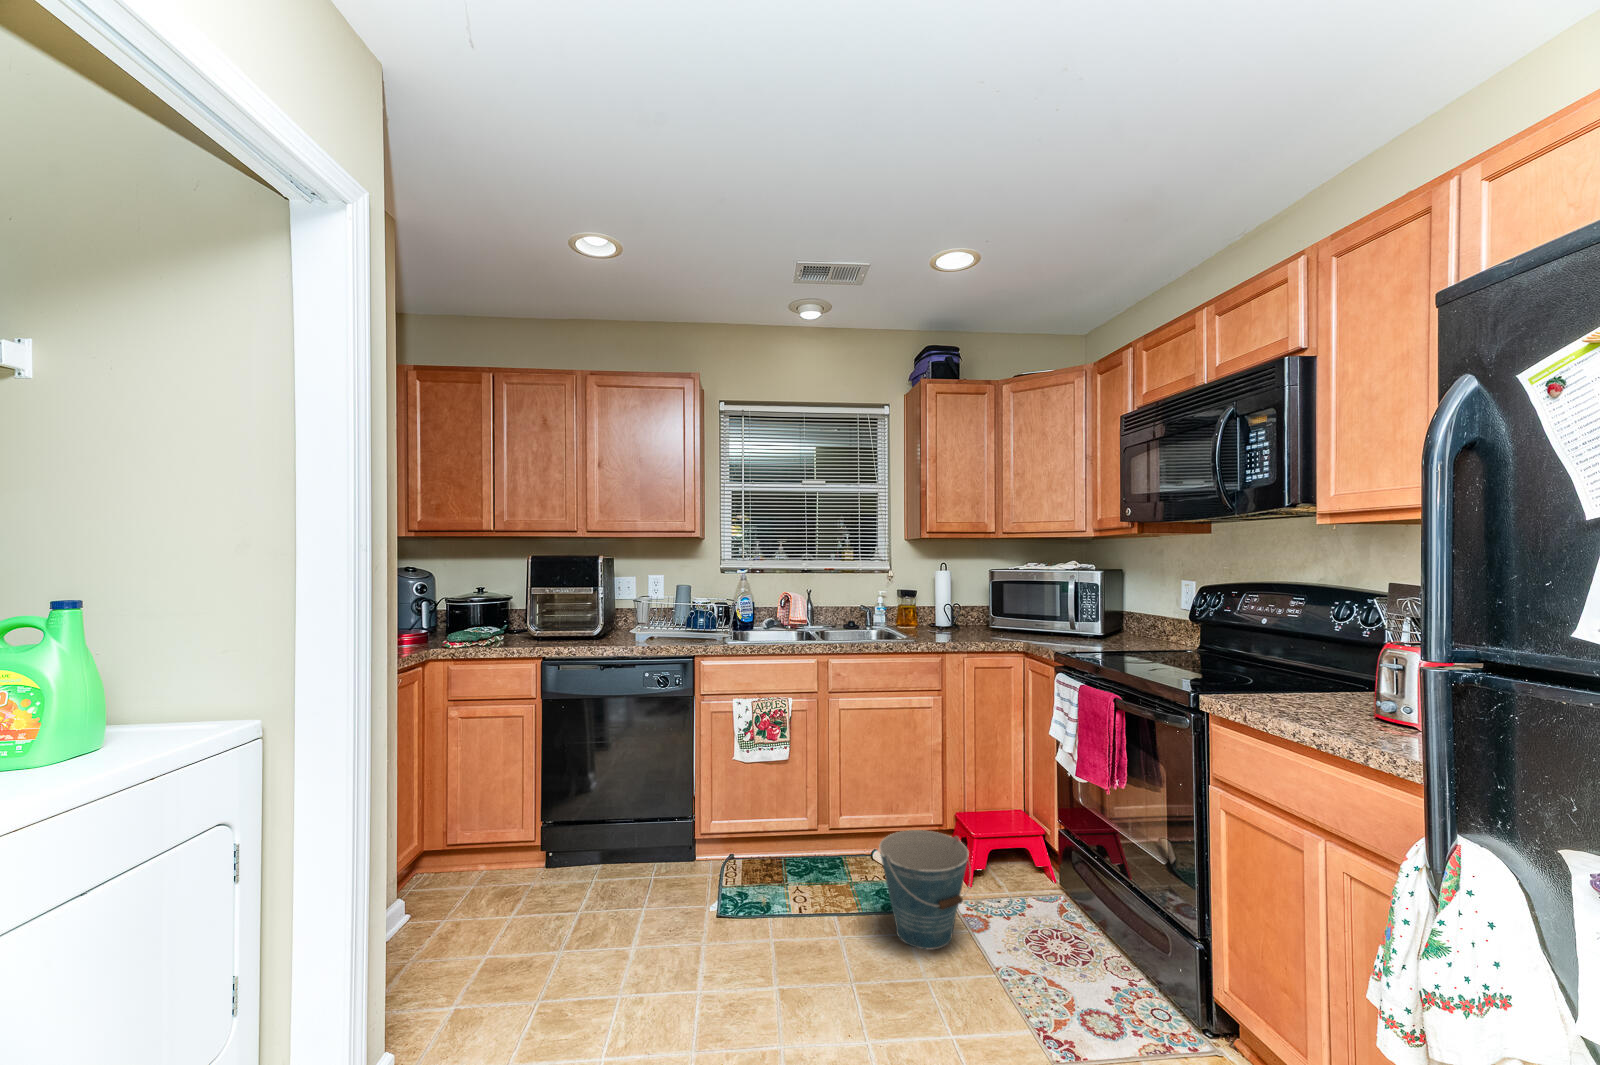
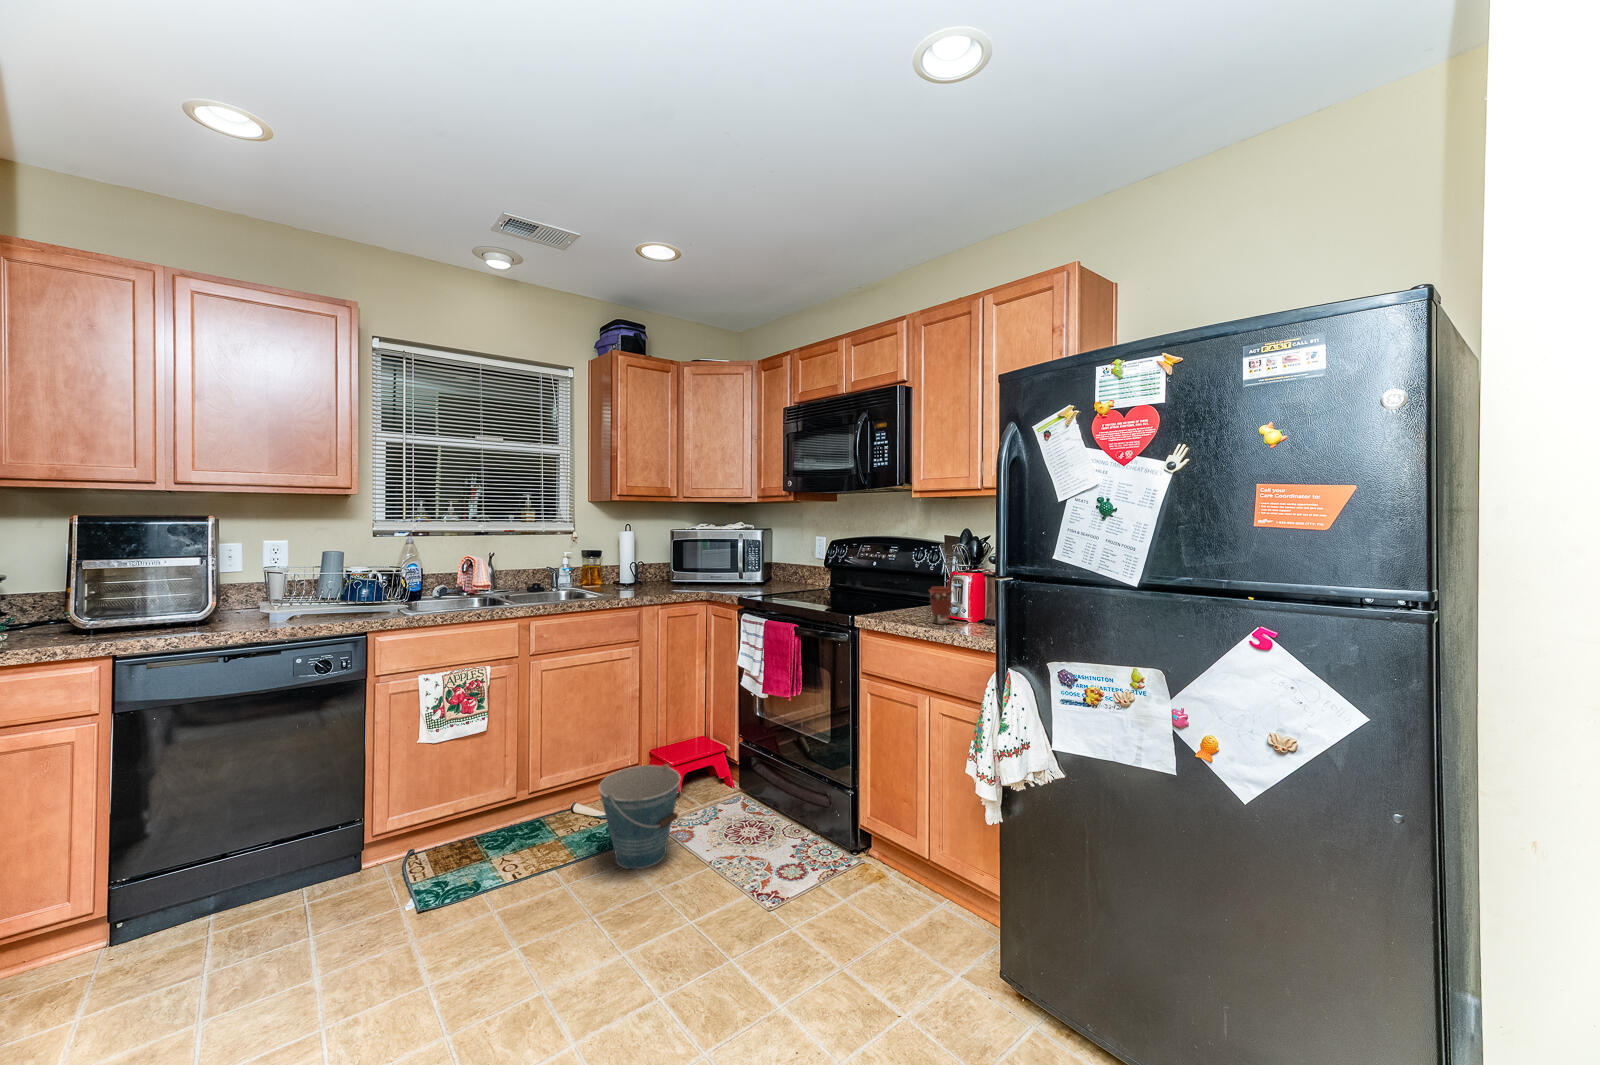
coffee cup: none [1309,665,1357,724] -> present [929,587,953,624]

